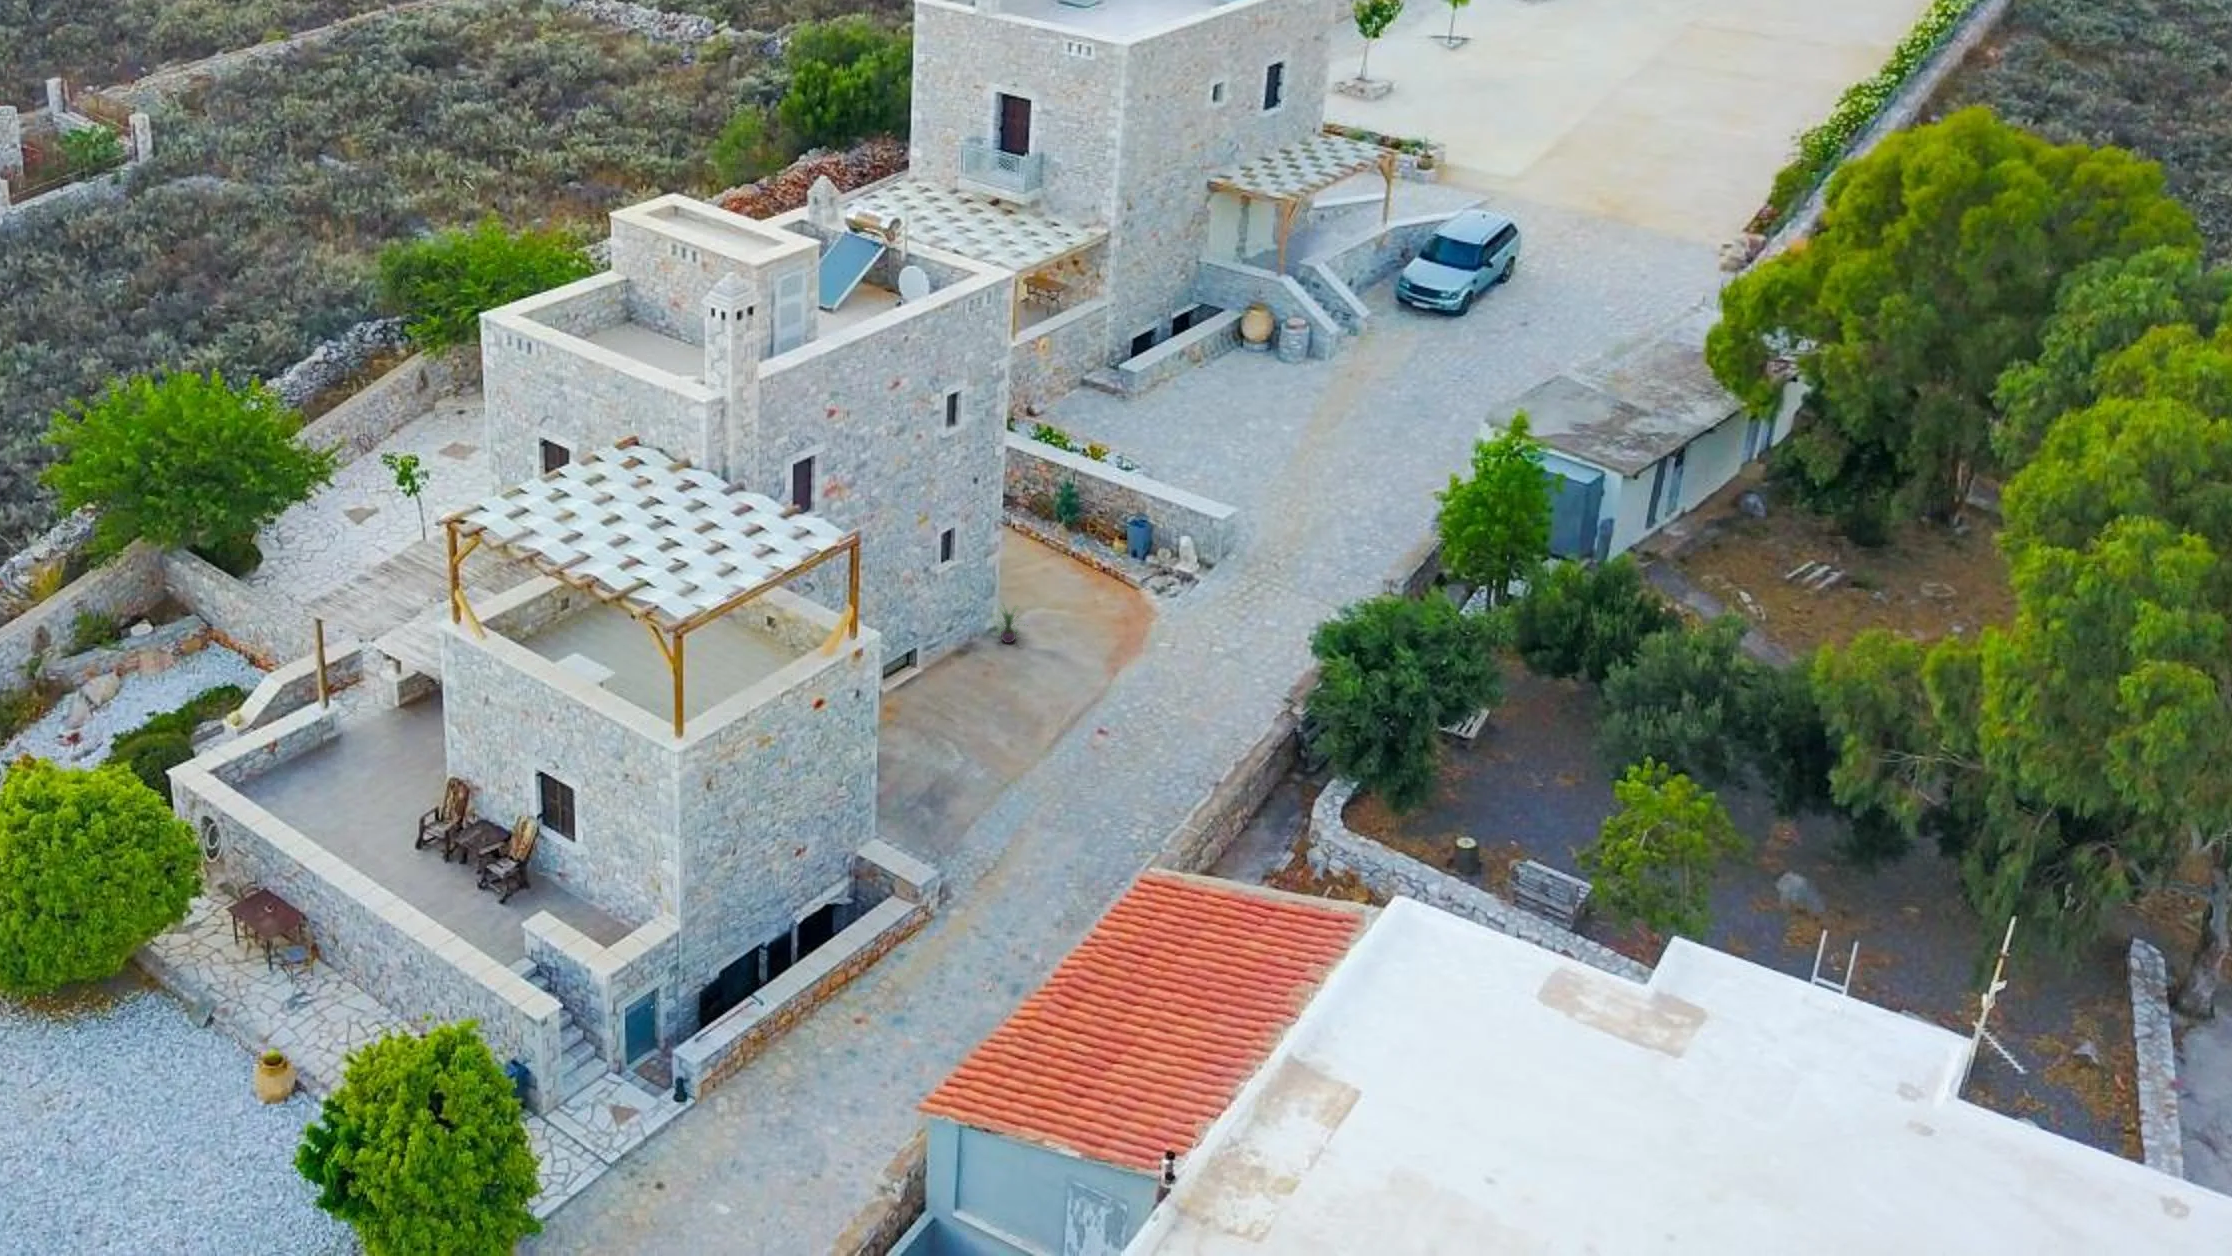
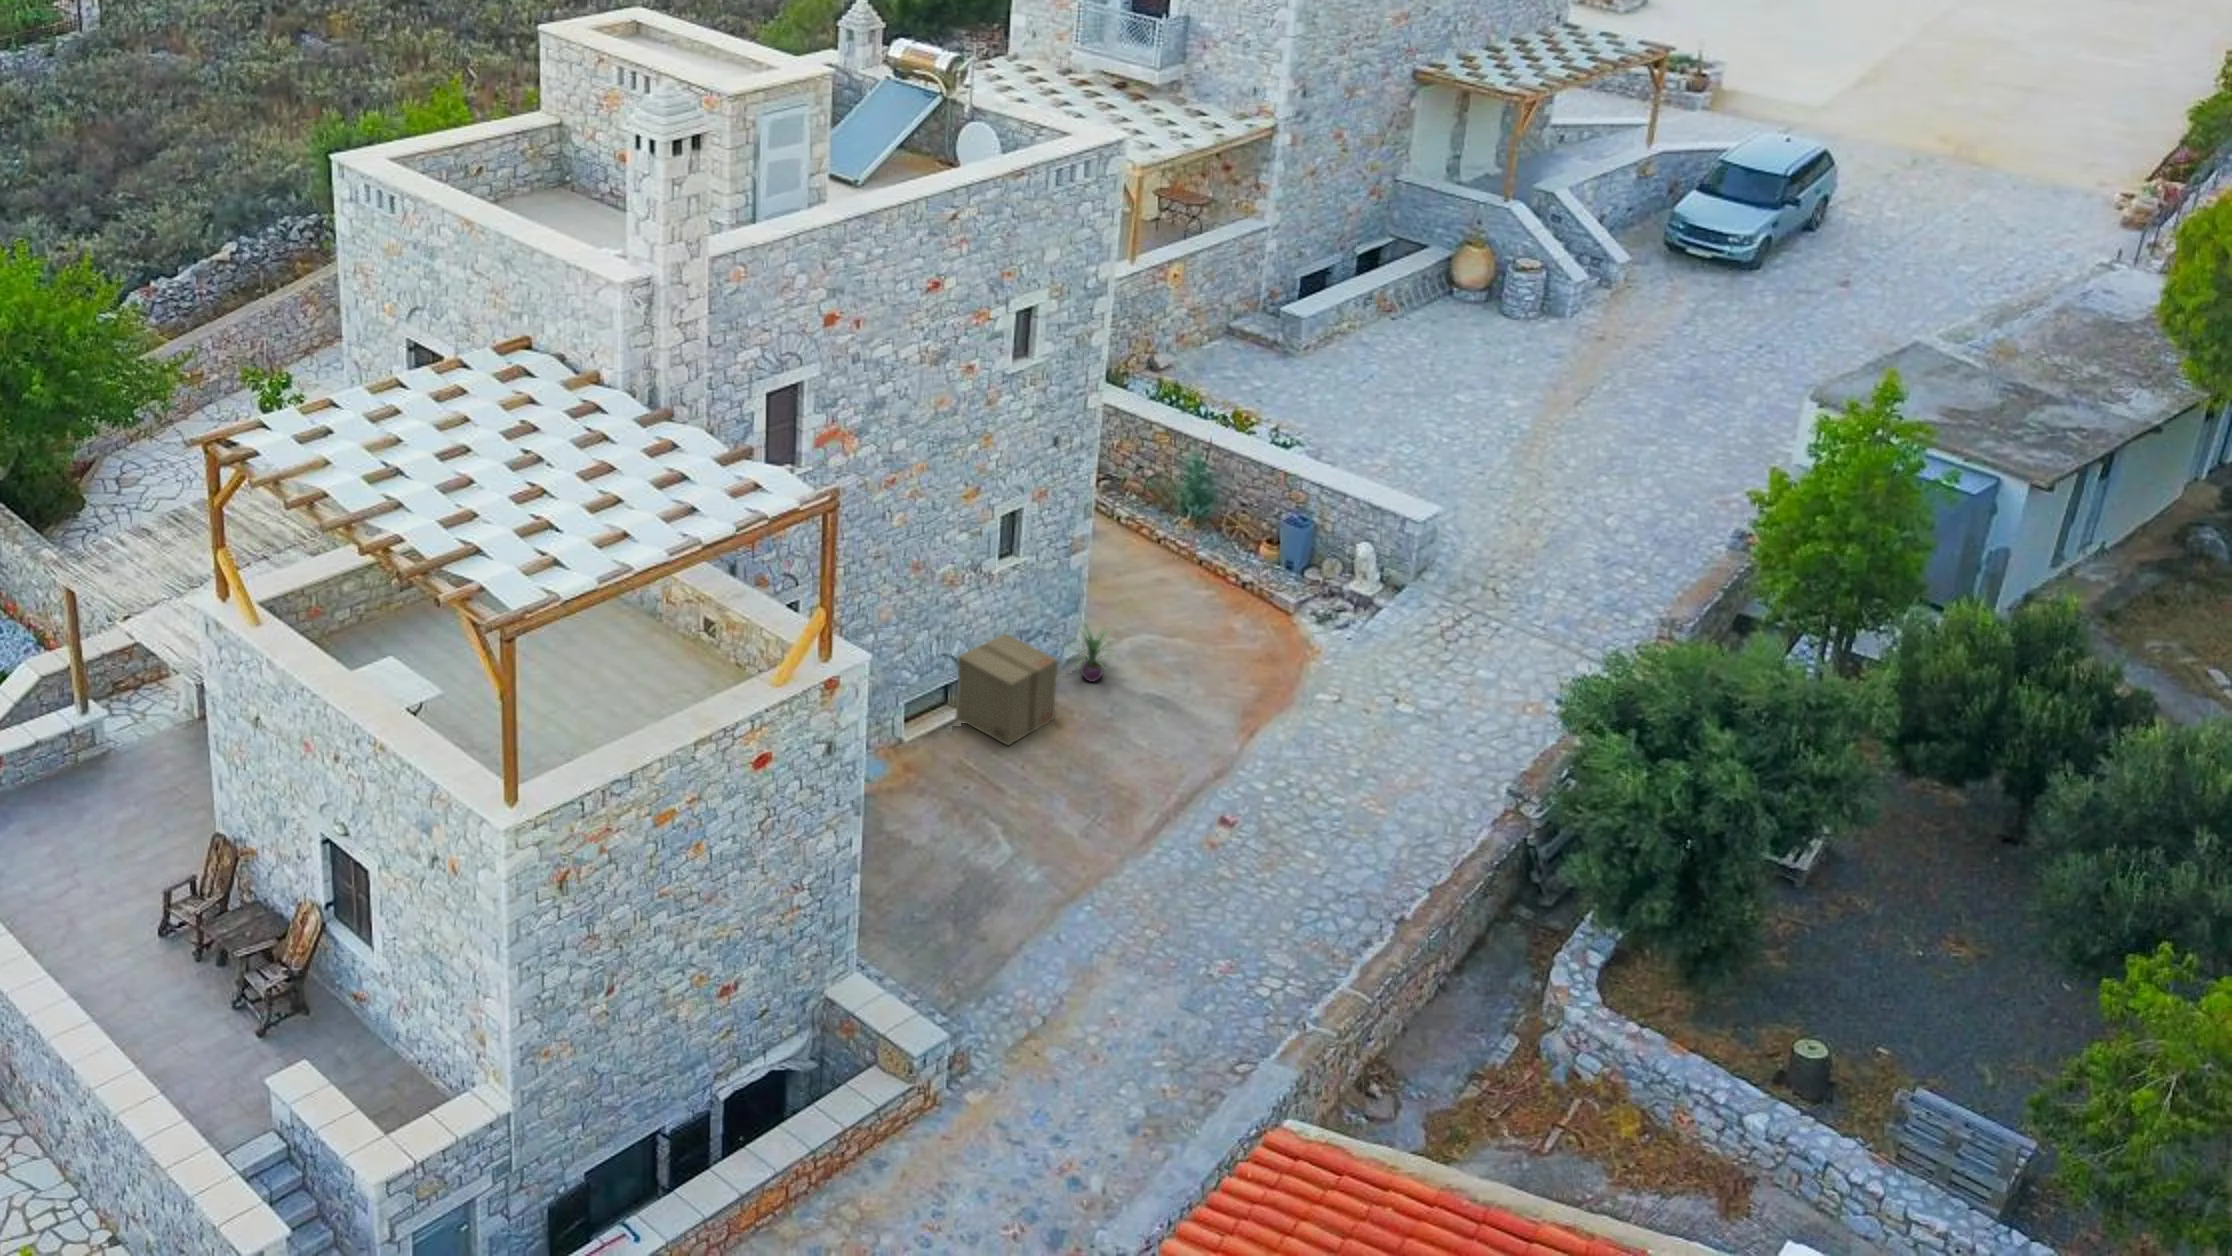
cardboard box: none [919,613,987,690] -> present [956,634,1058,745]

